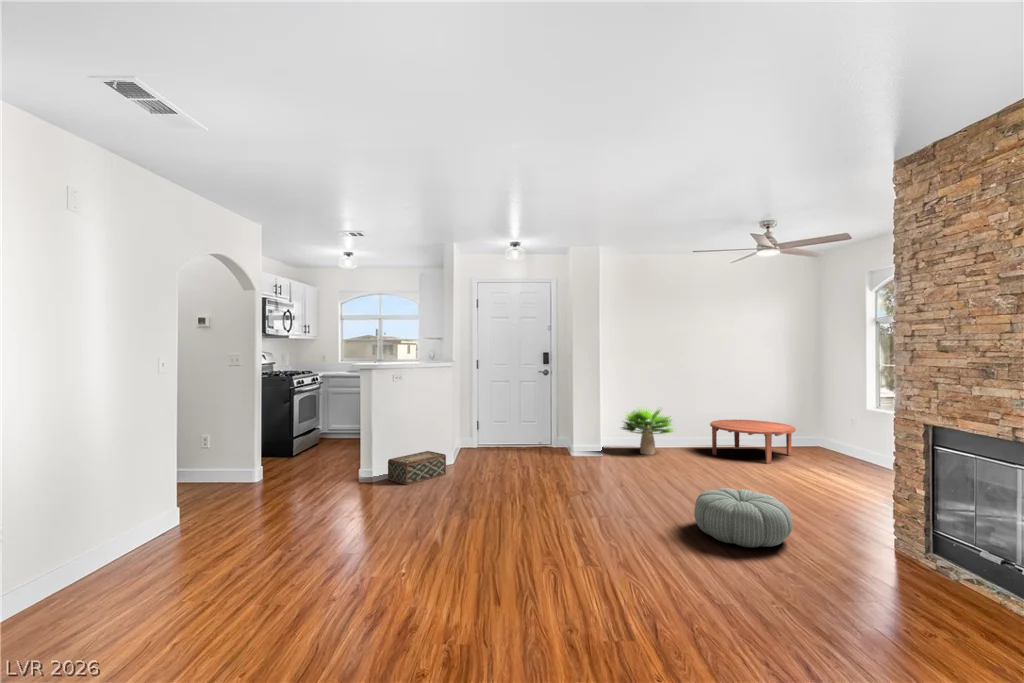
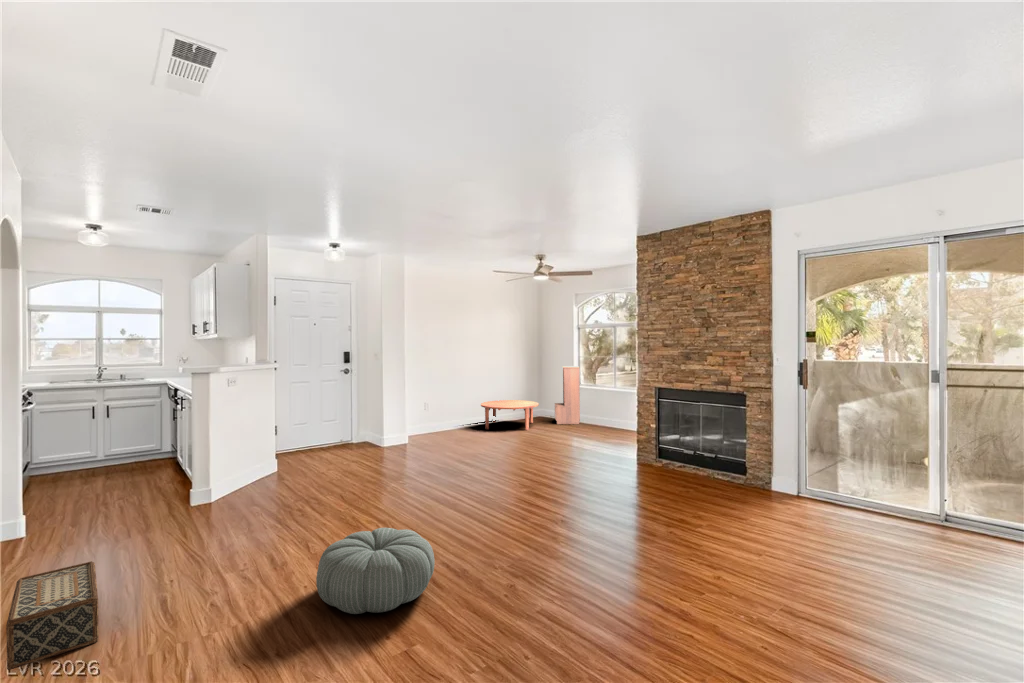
bookshelf: none [826,380,873,468] -> present [555,366,580,424]
potted plant: present [621,409,673,455] -> none [415,394,464,436]
woven basket: present [388,451,446,485] -> present [6,561,99,670]
pouf: present [694,488,792,548] -> present [316,528,435,614]

